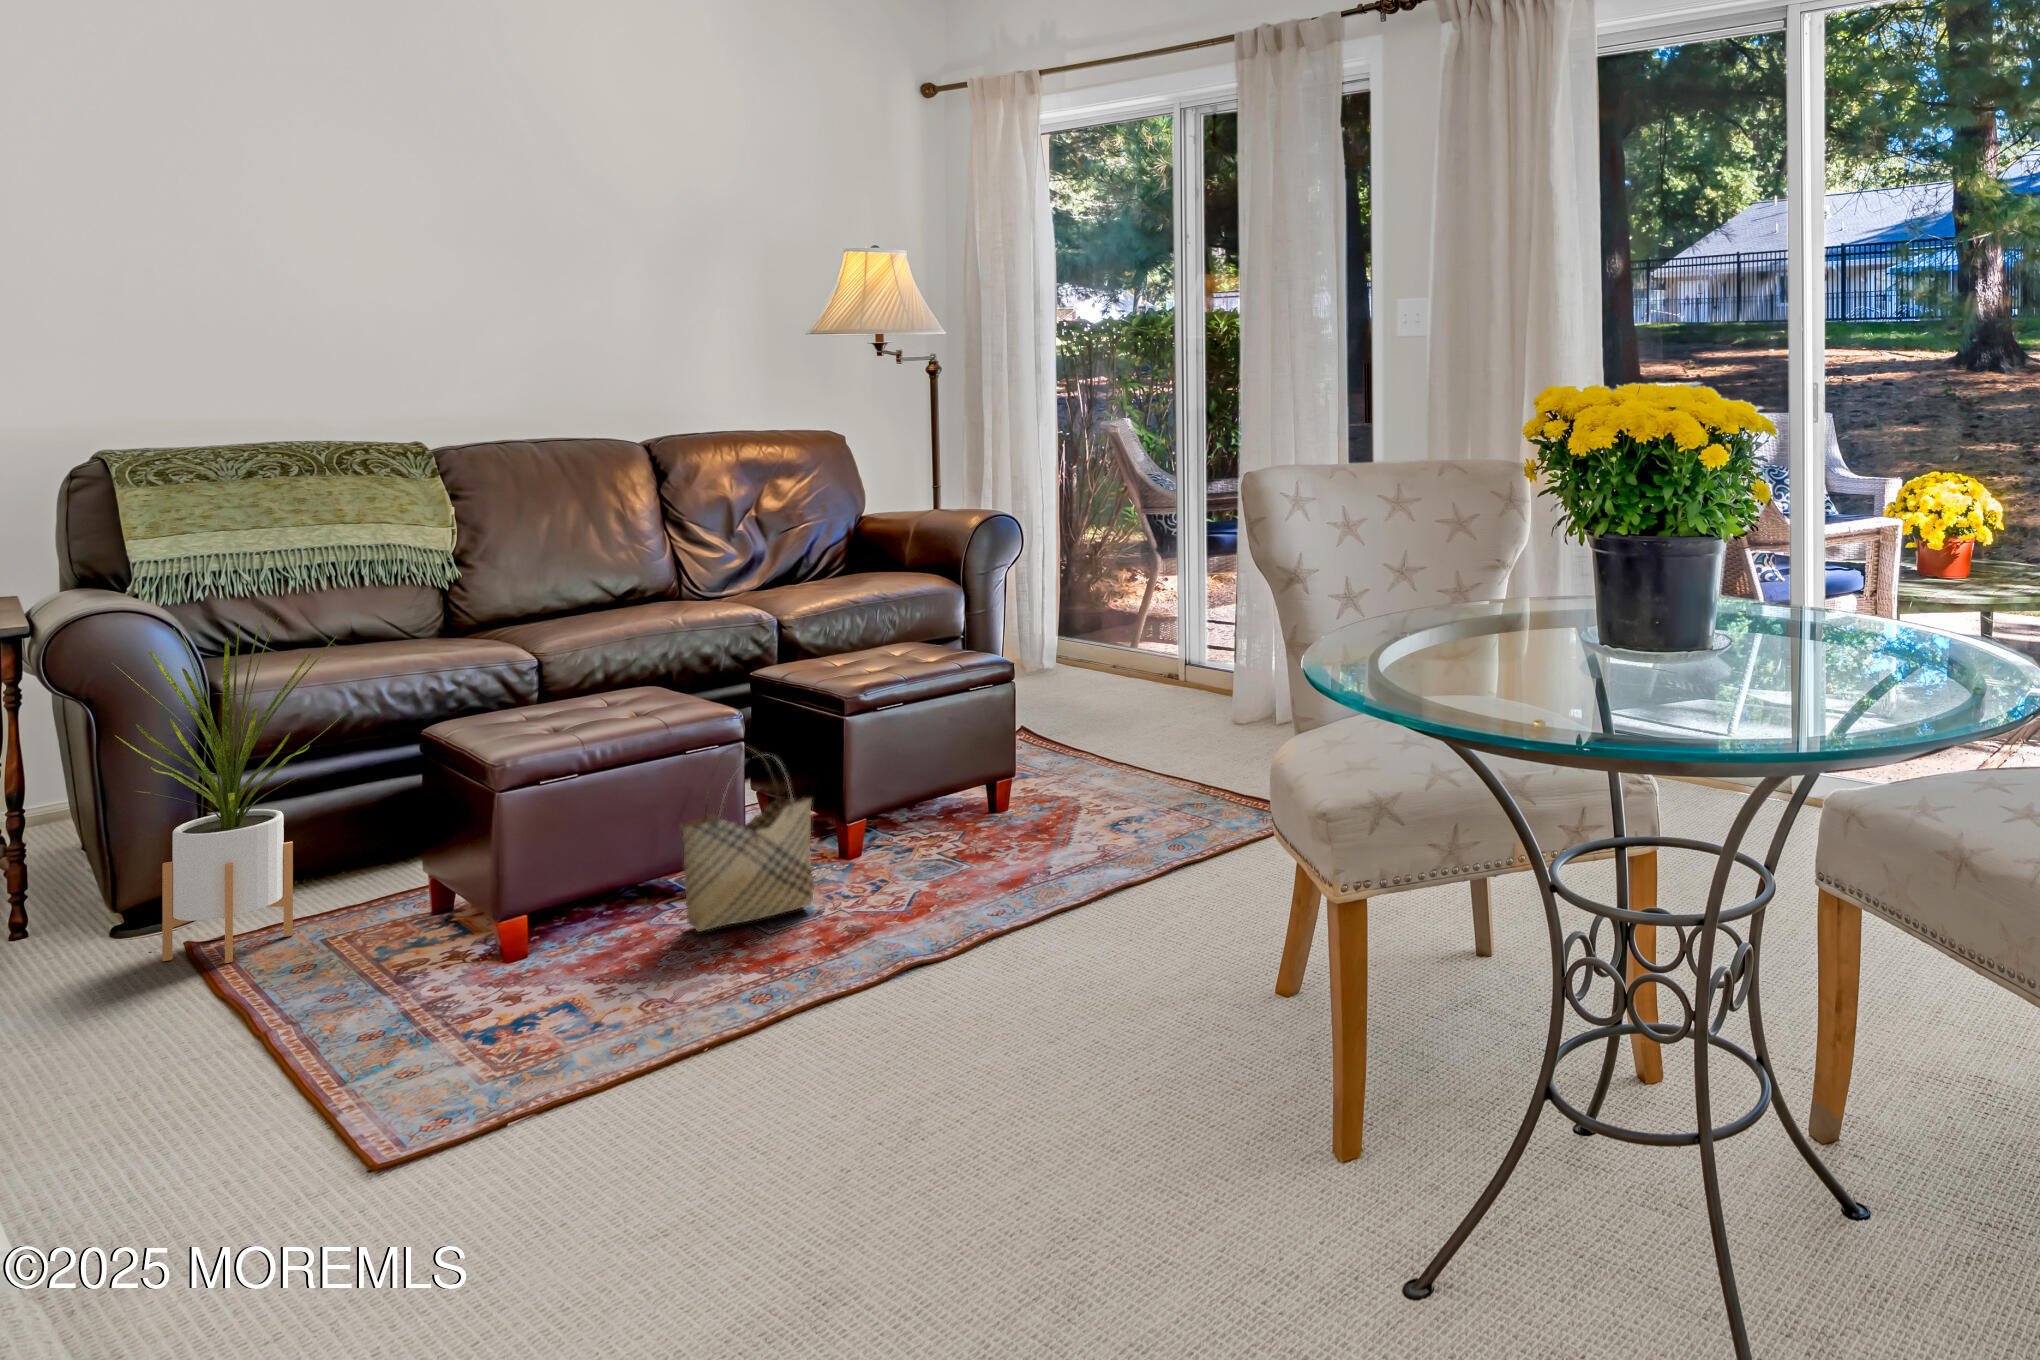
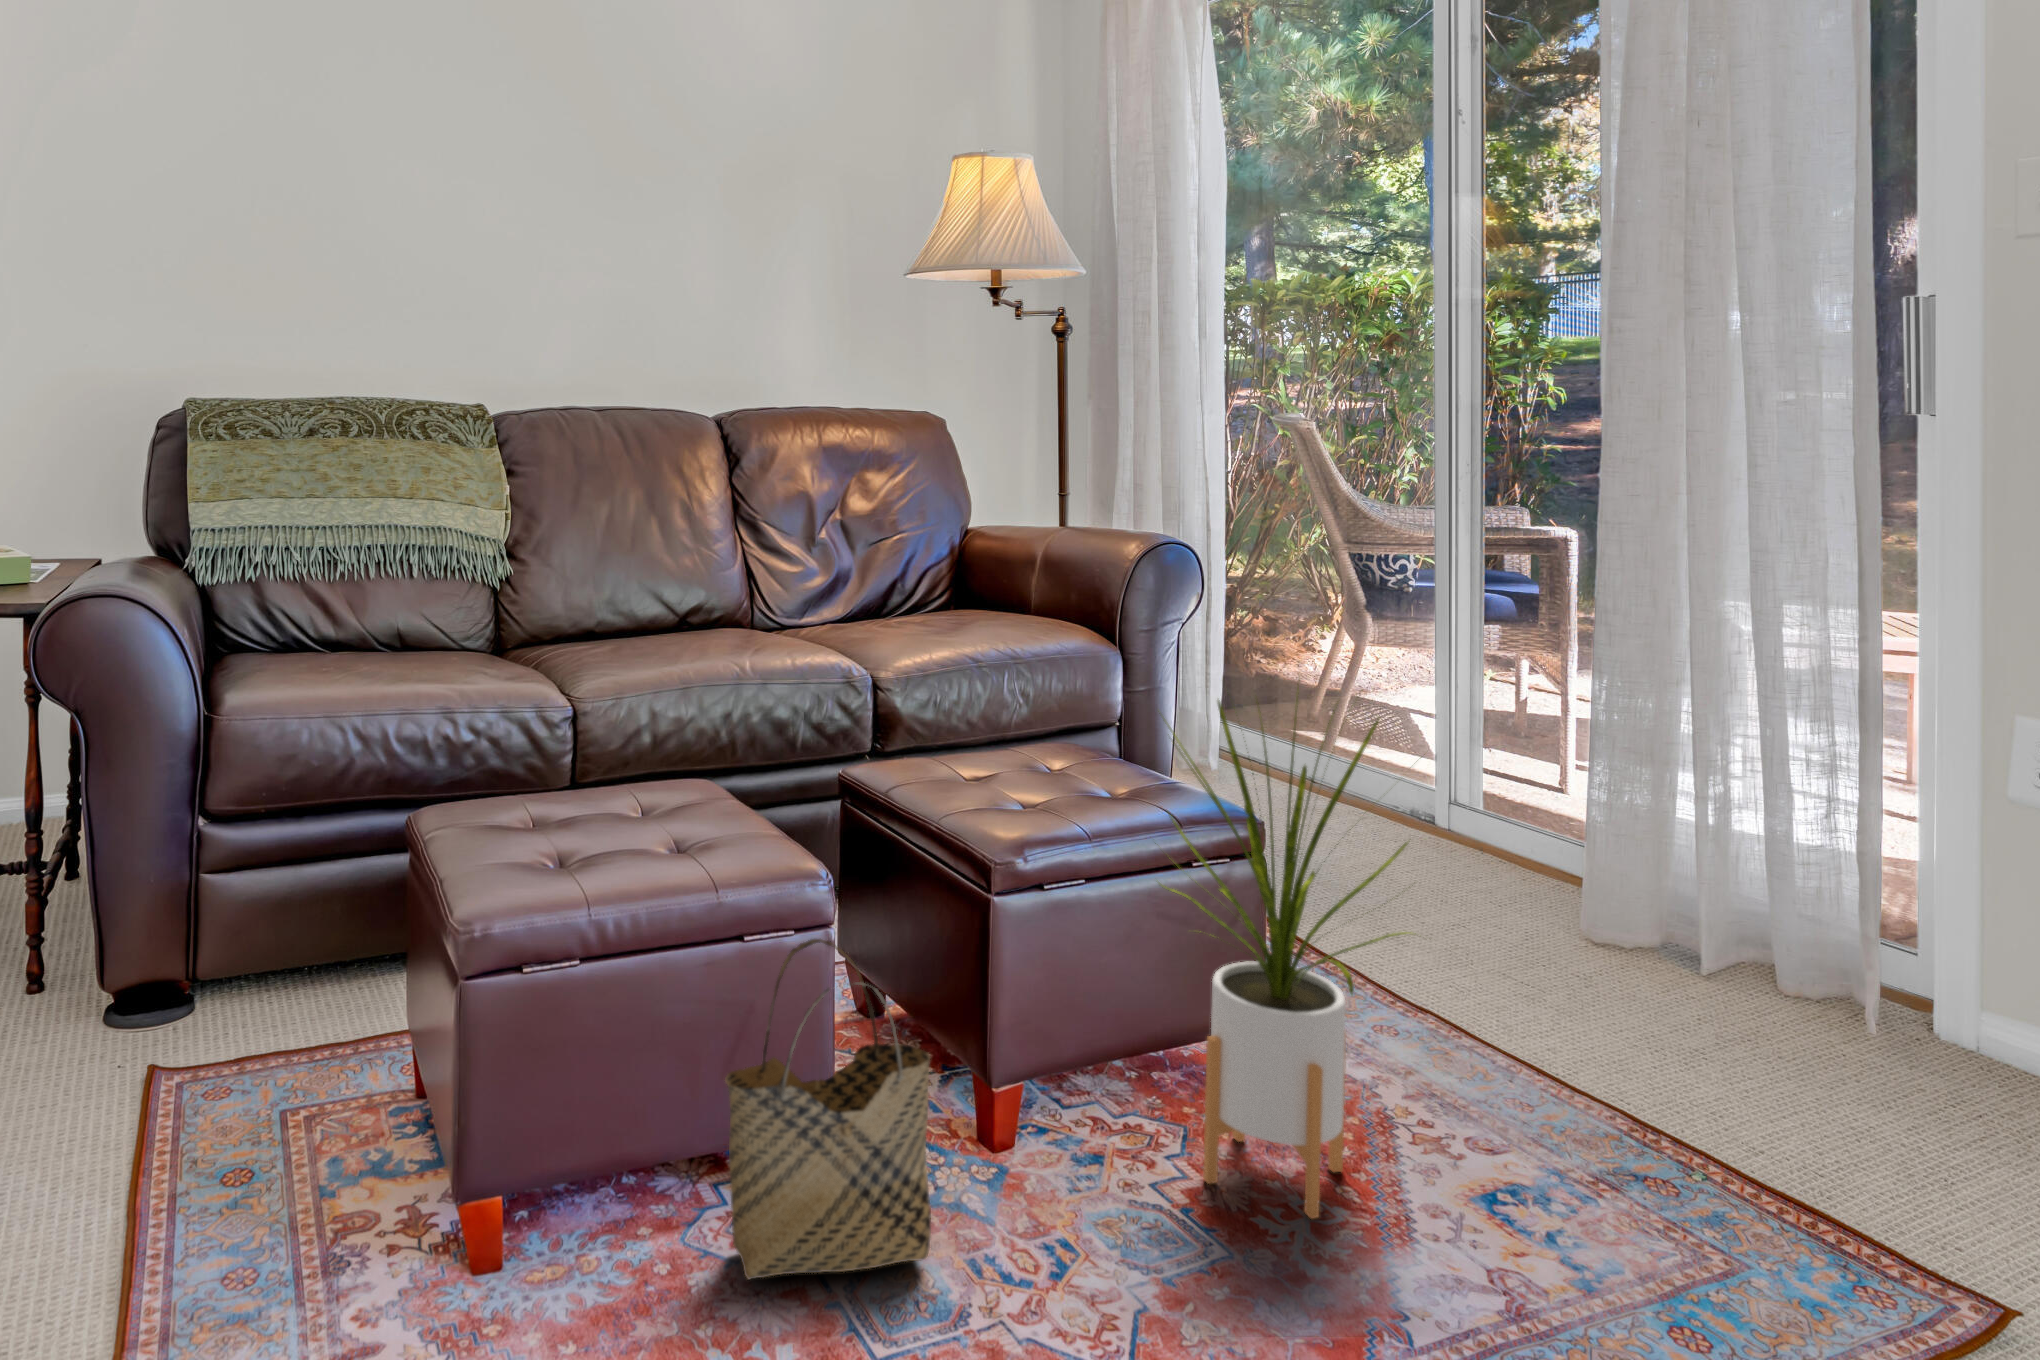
house plant: present [115,613,344,963] -> present [1155,700,1425,1218]

